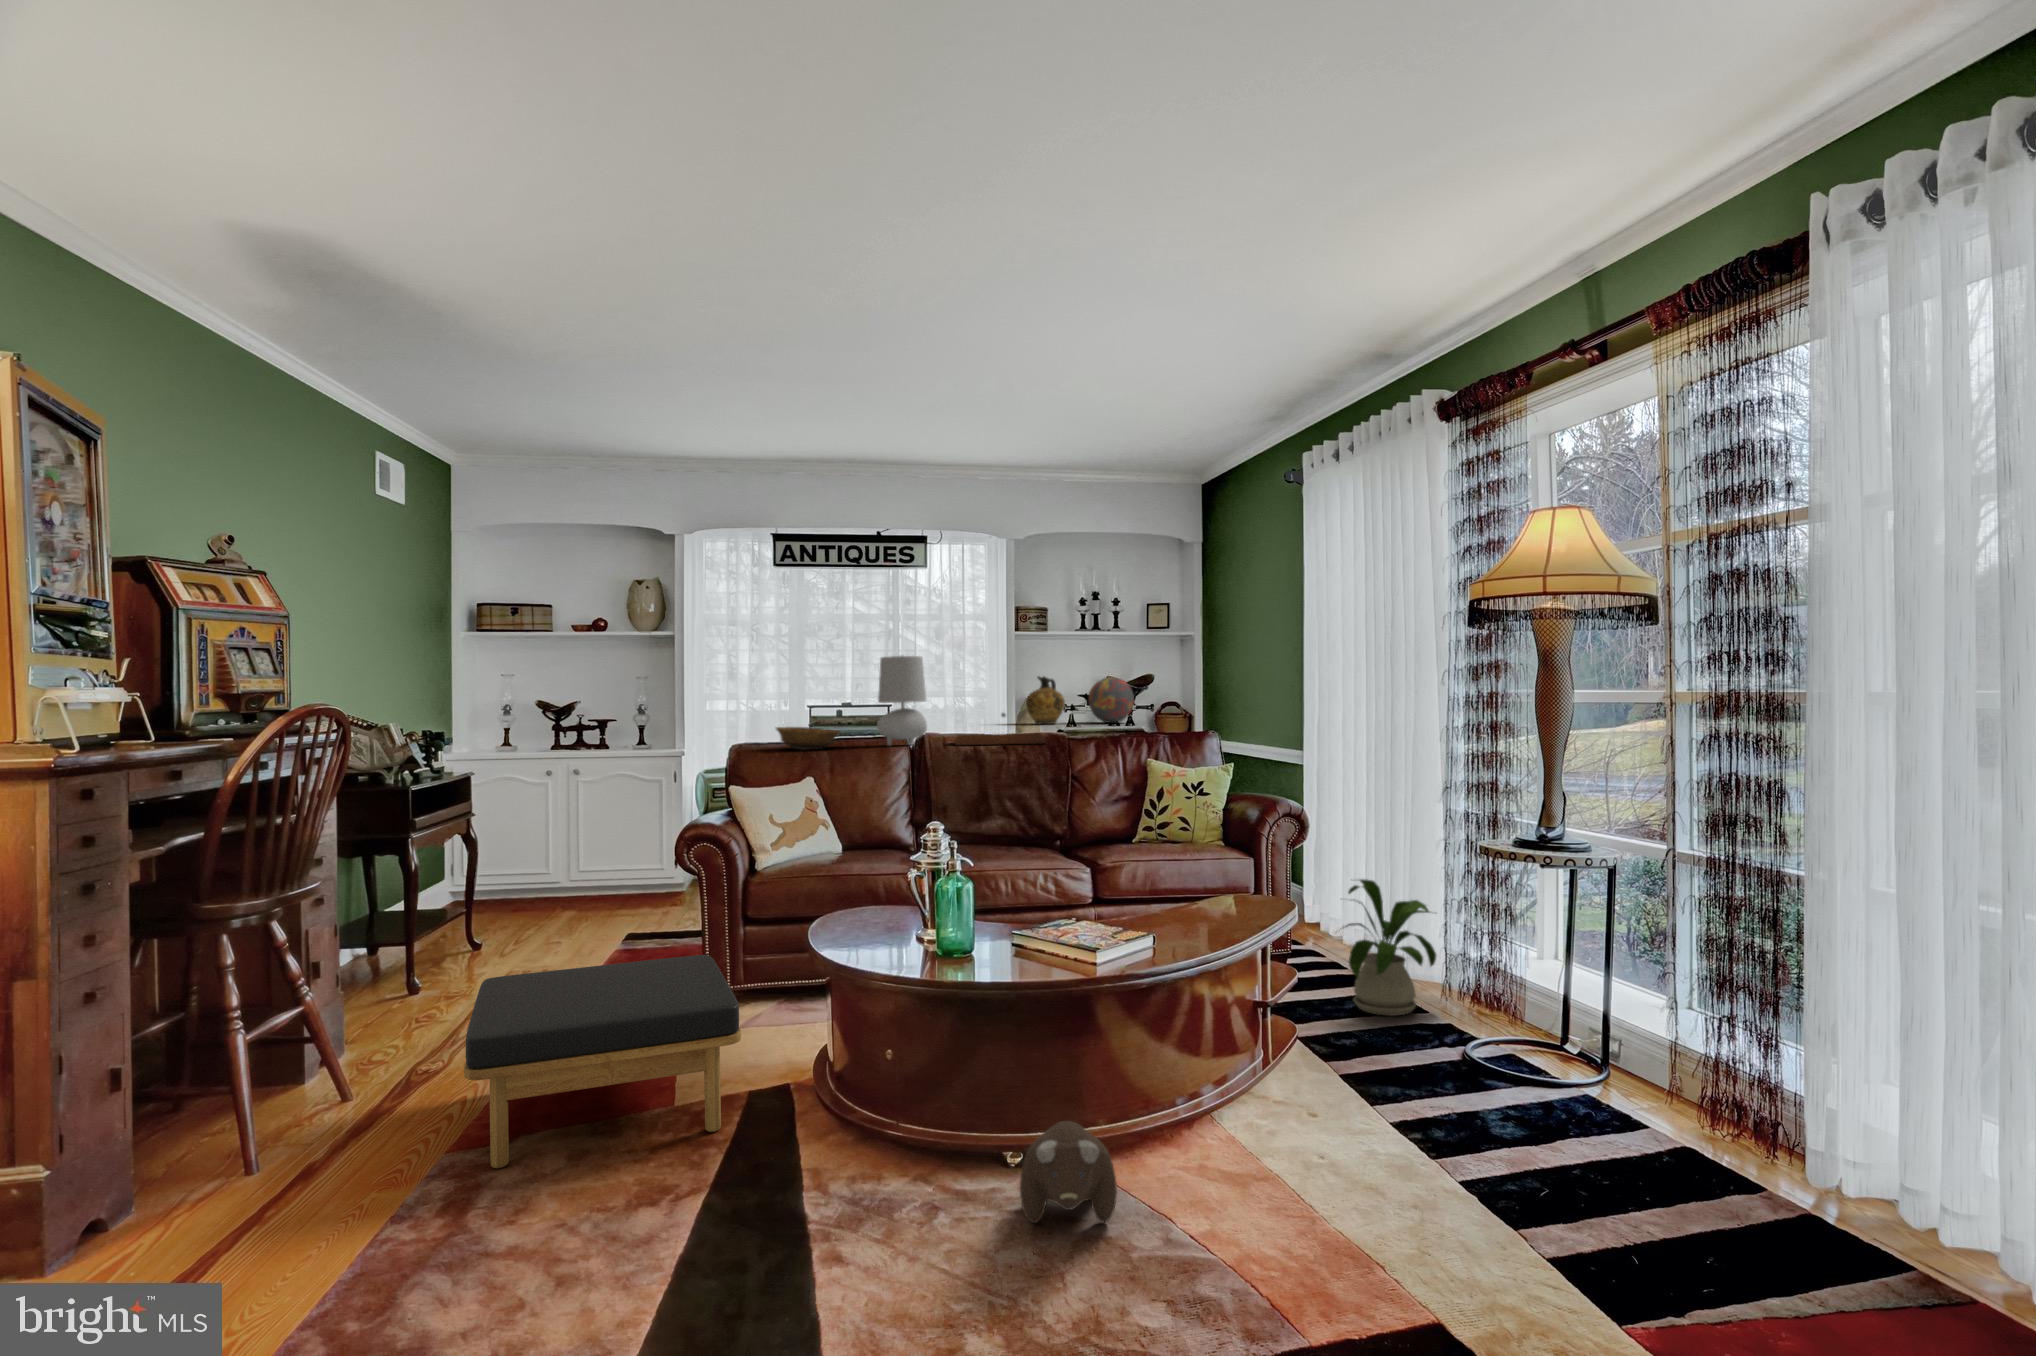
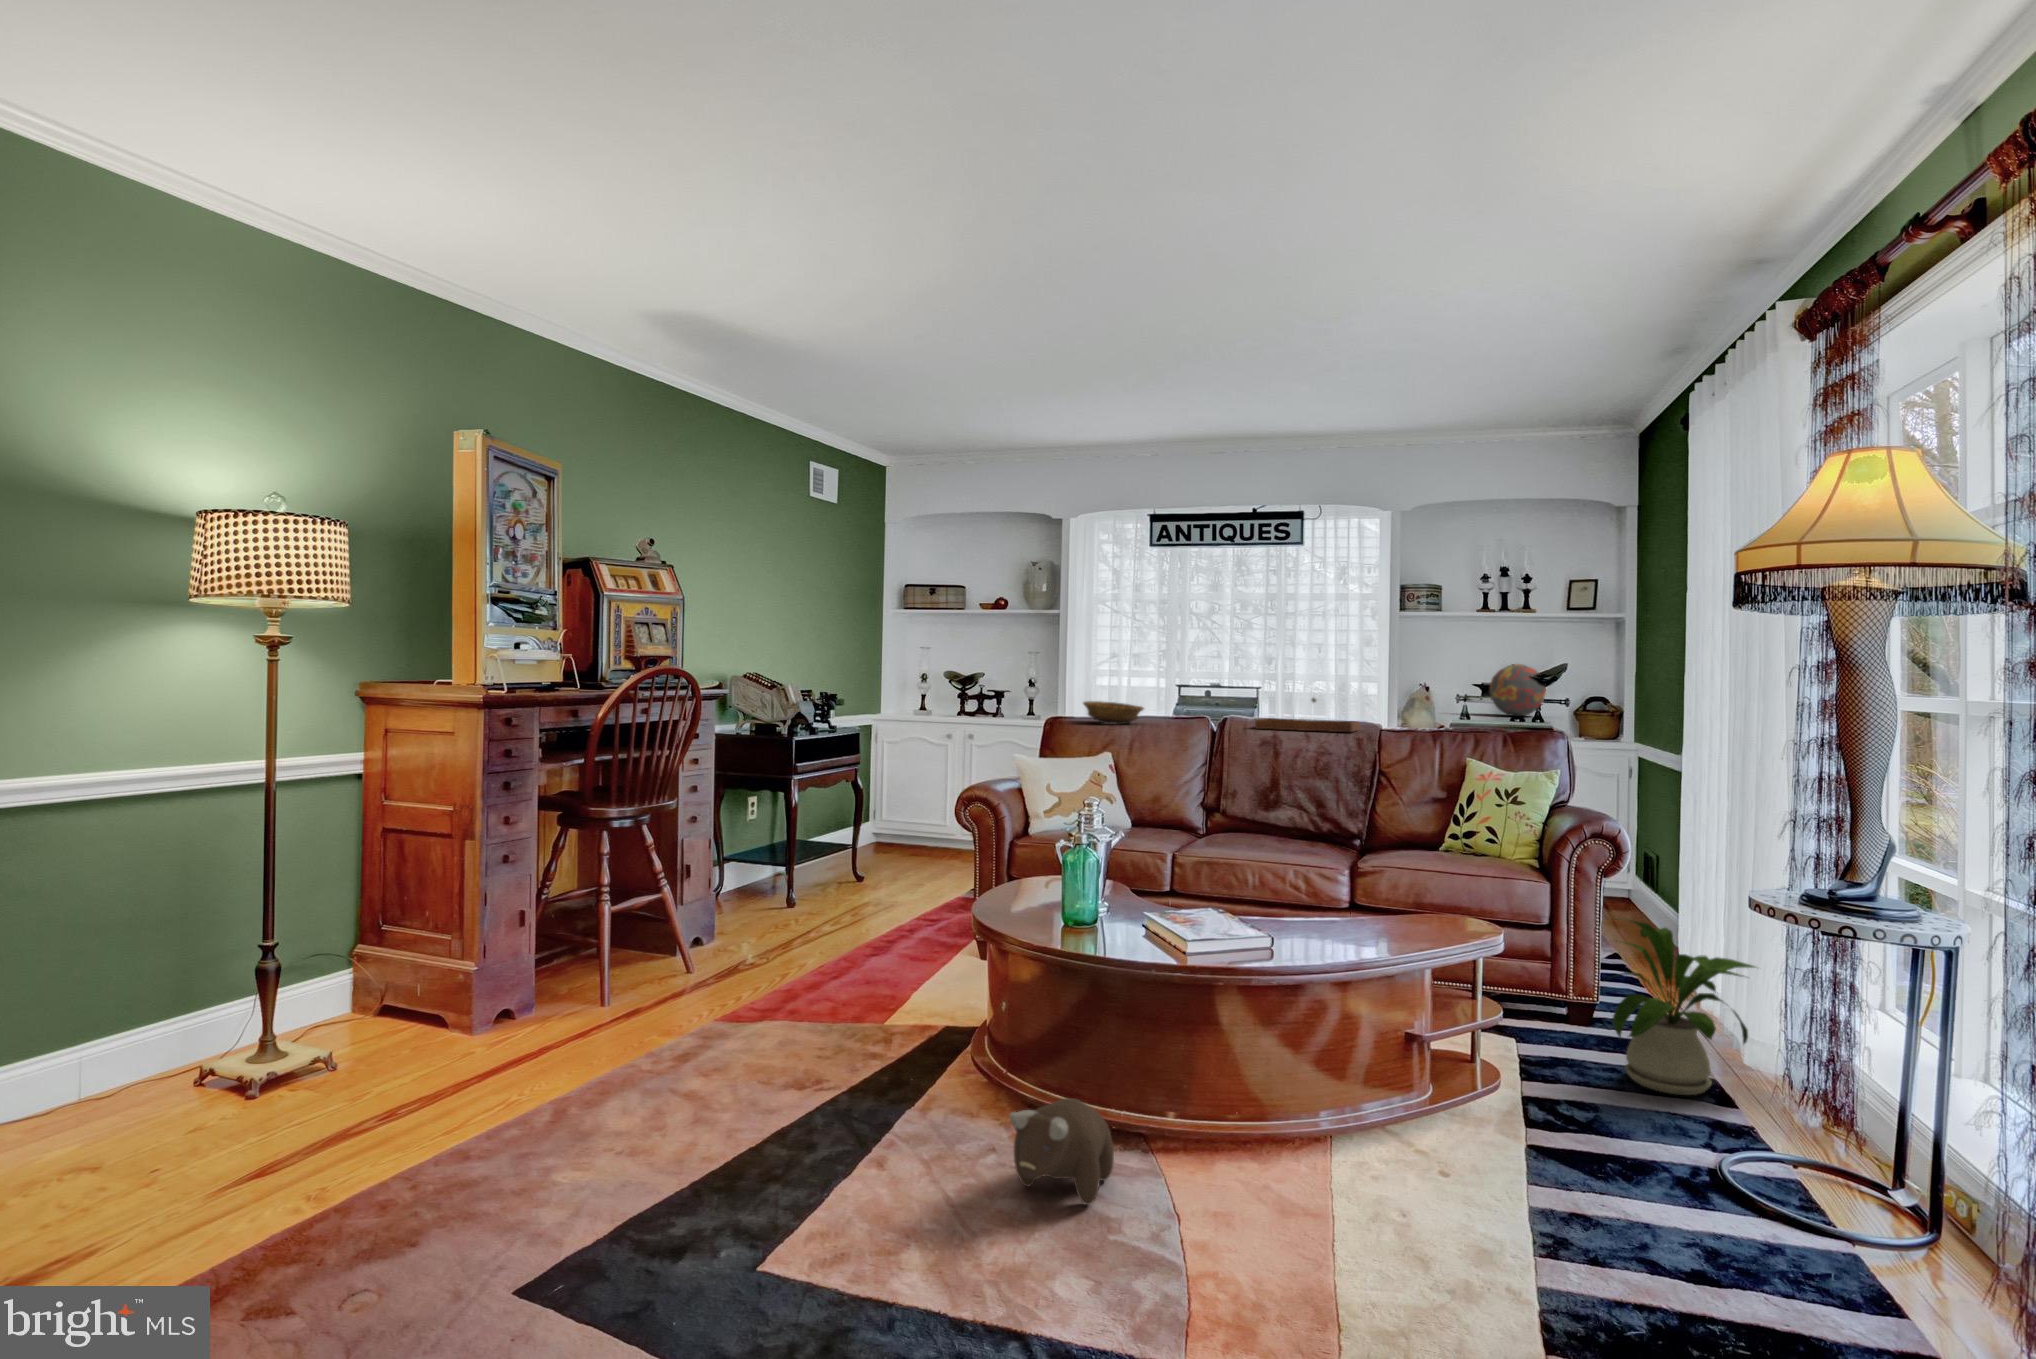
table lamp: present [877,656,927,745] -> none [1182,637,1233,726]
ceramic jug: present [1026,676,1065,724] -> none [1415,661,1461,714]
ottoman: present [464,955,741,1168] -> none [691,891,937,1046]

